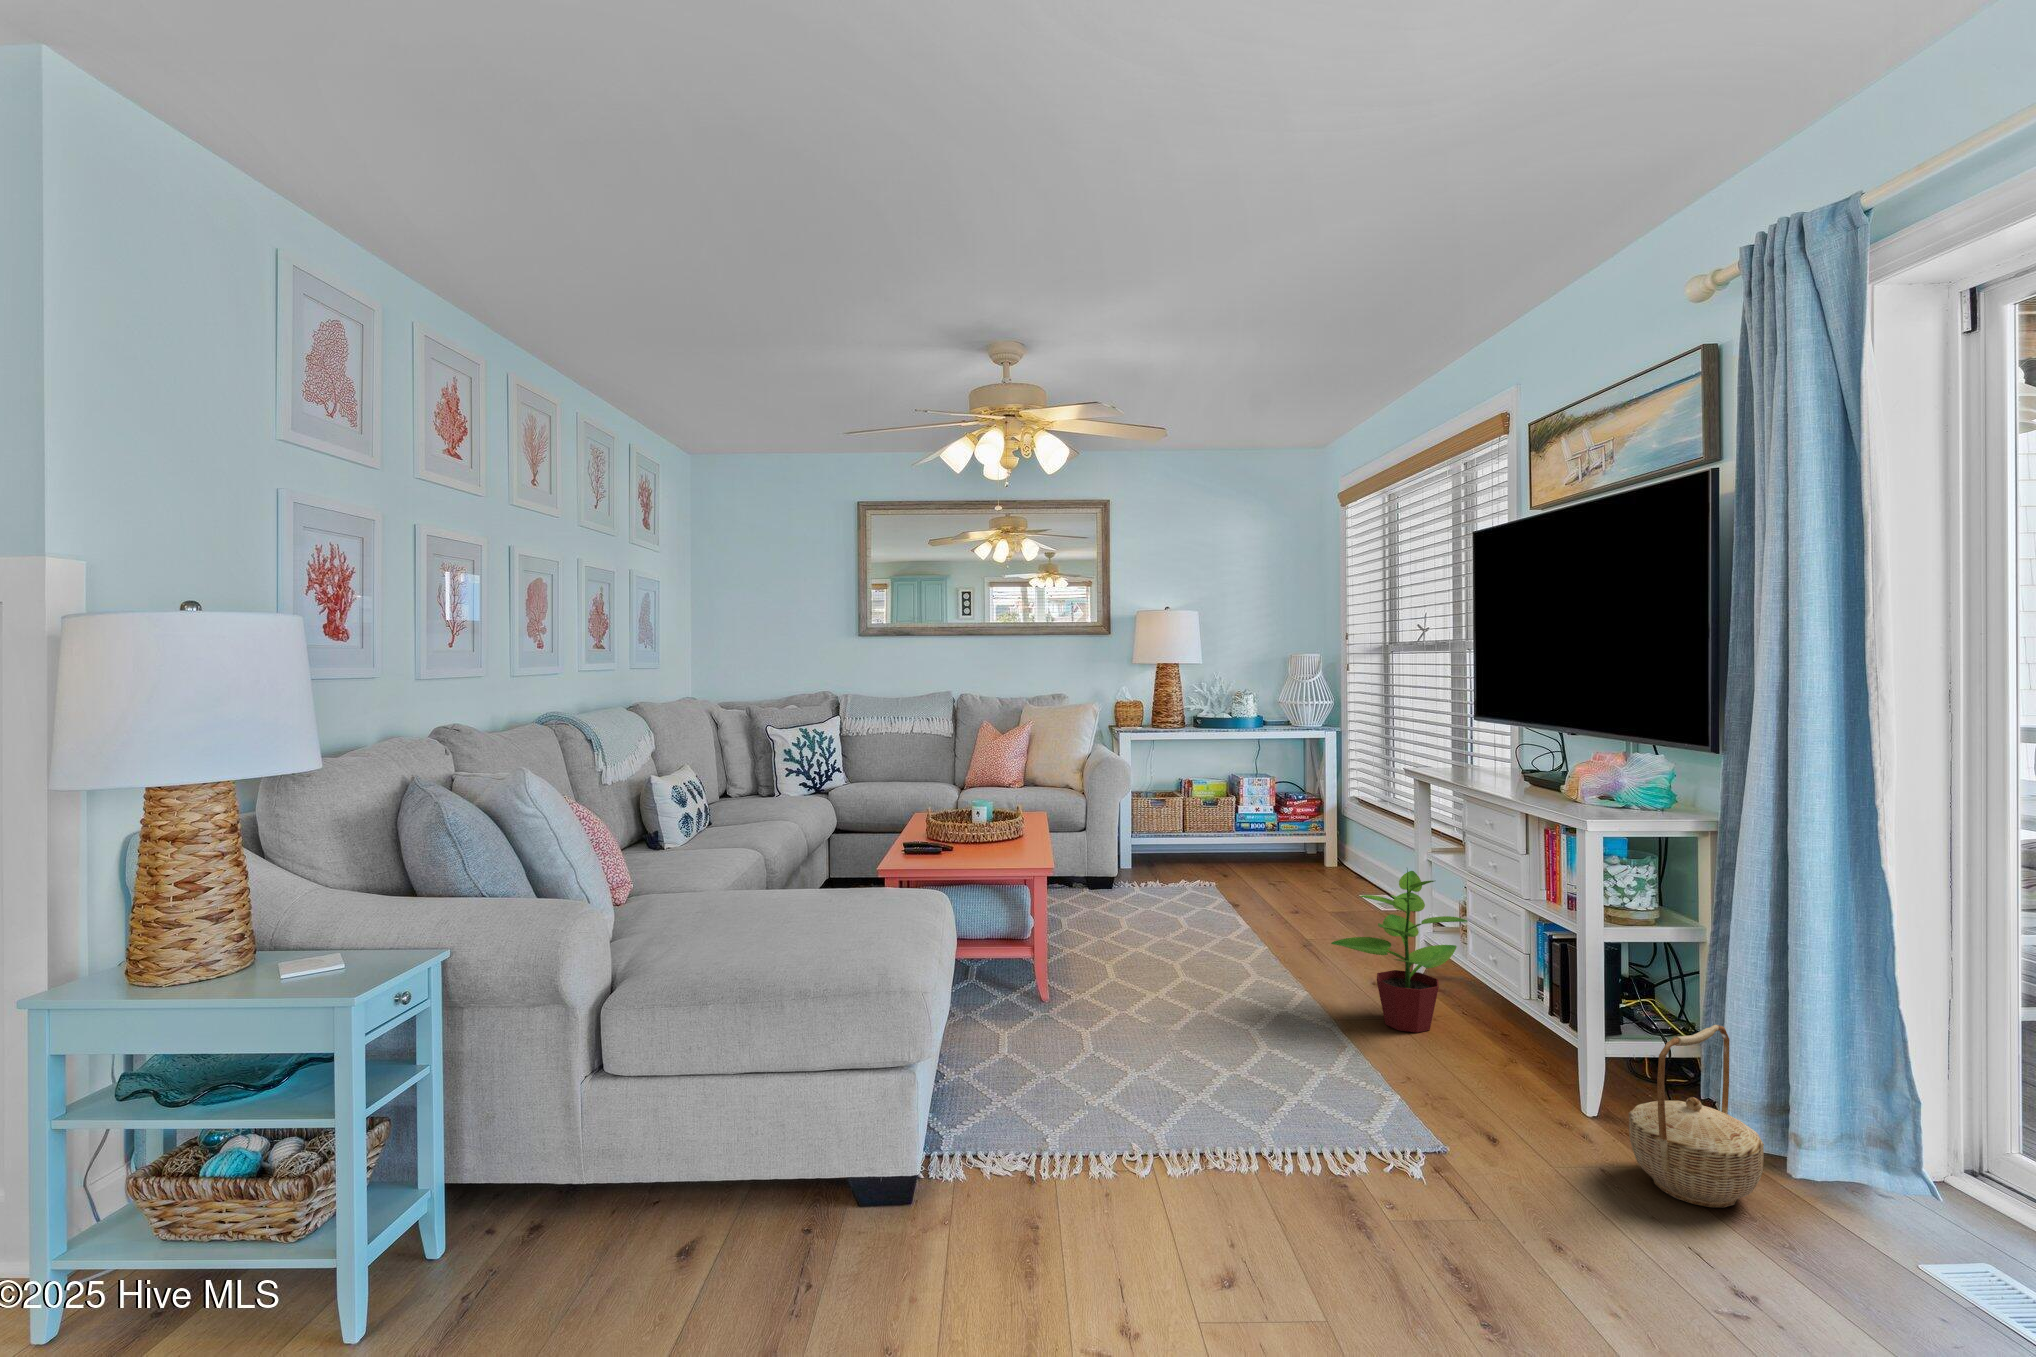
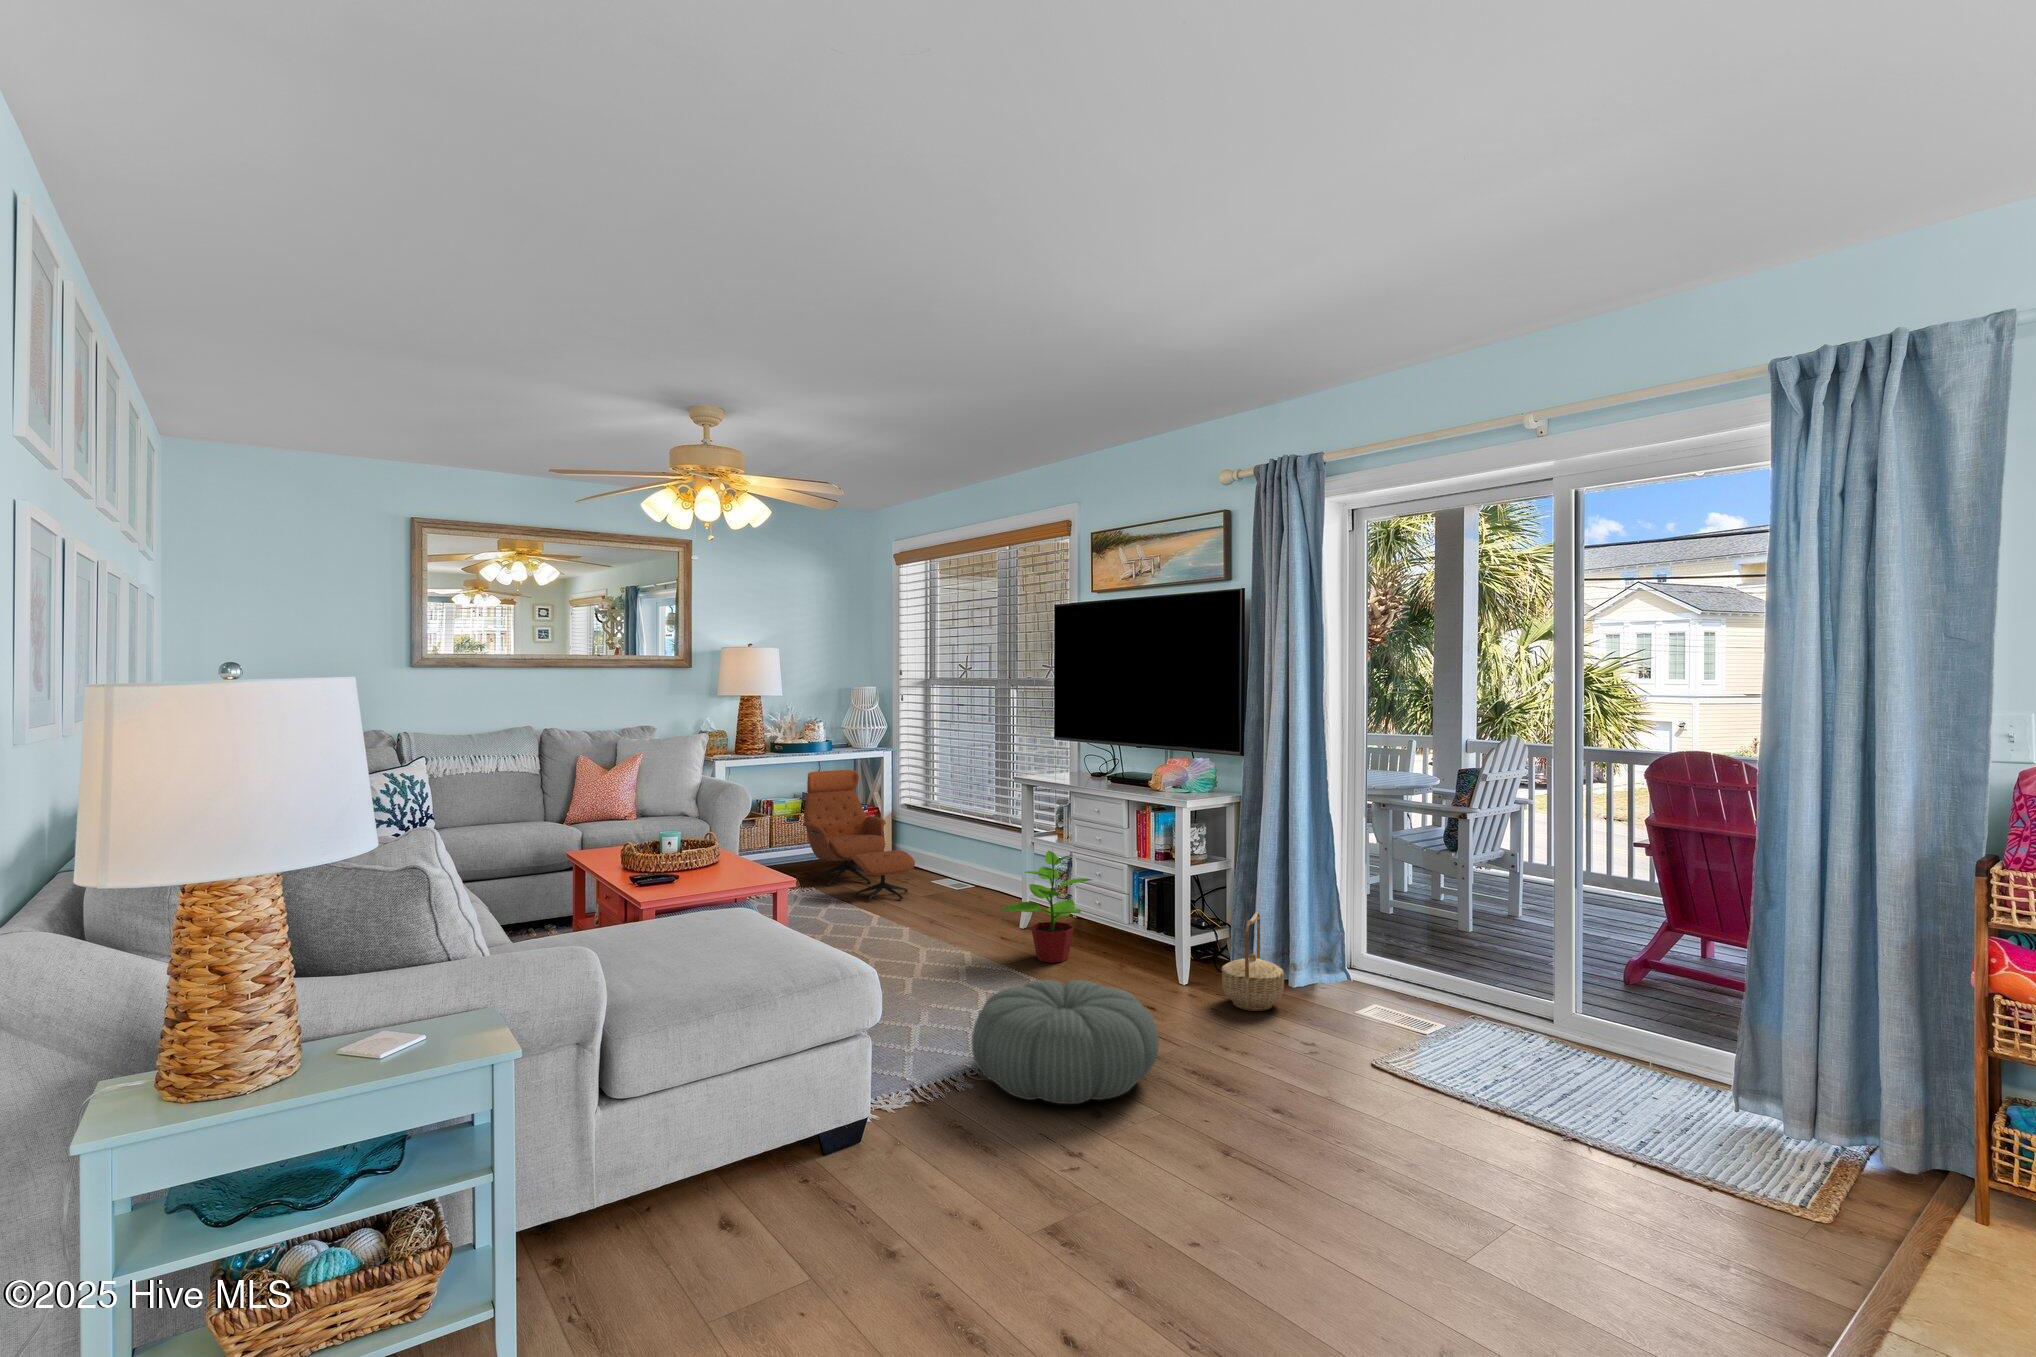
lounge chair: none [1209,751,1313,909] -> present [803,770,915,901]
pouf: none [1090,1056,1380,1282] -> present [972,980,1159,1104]

